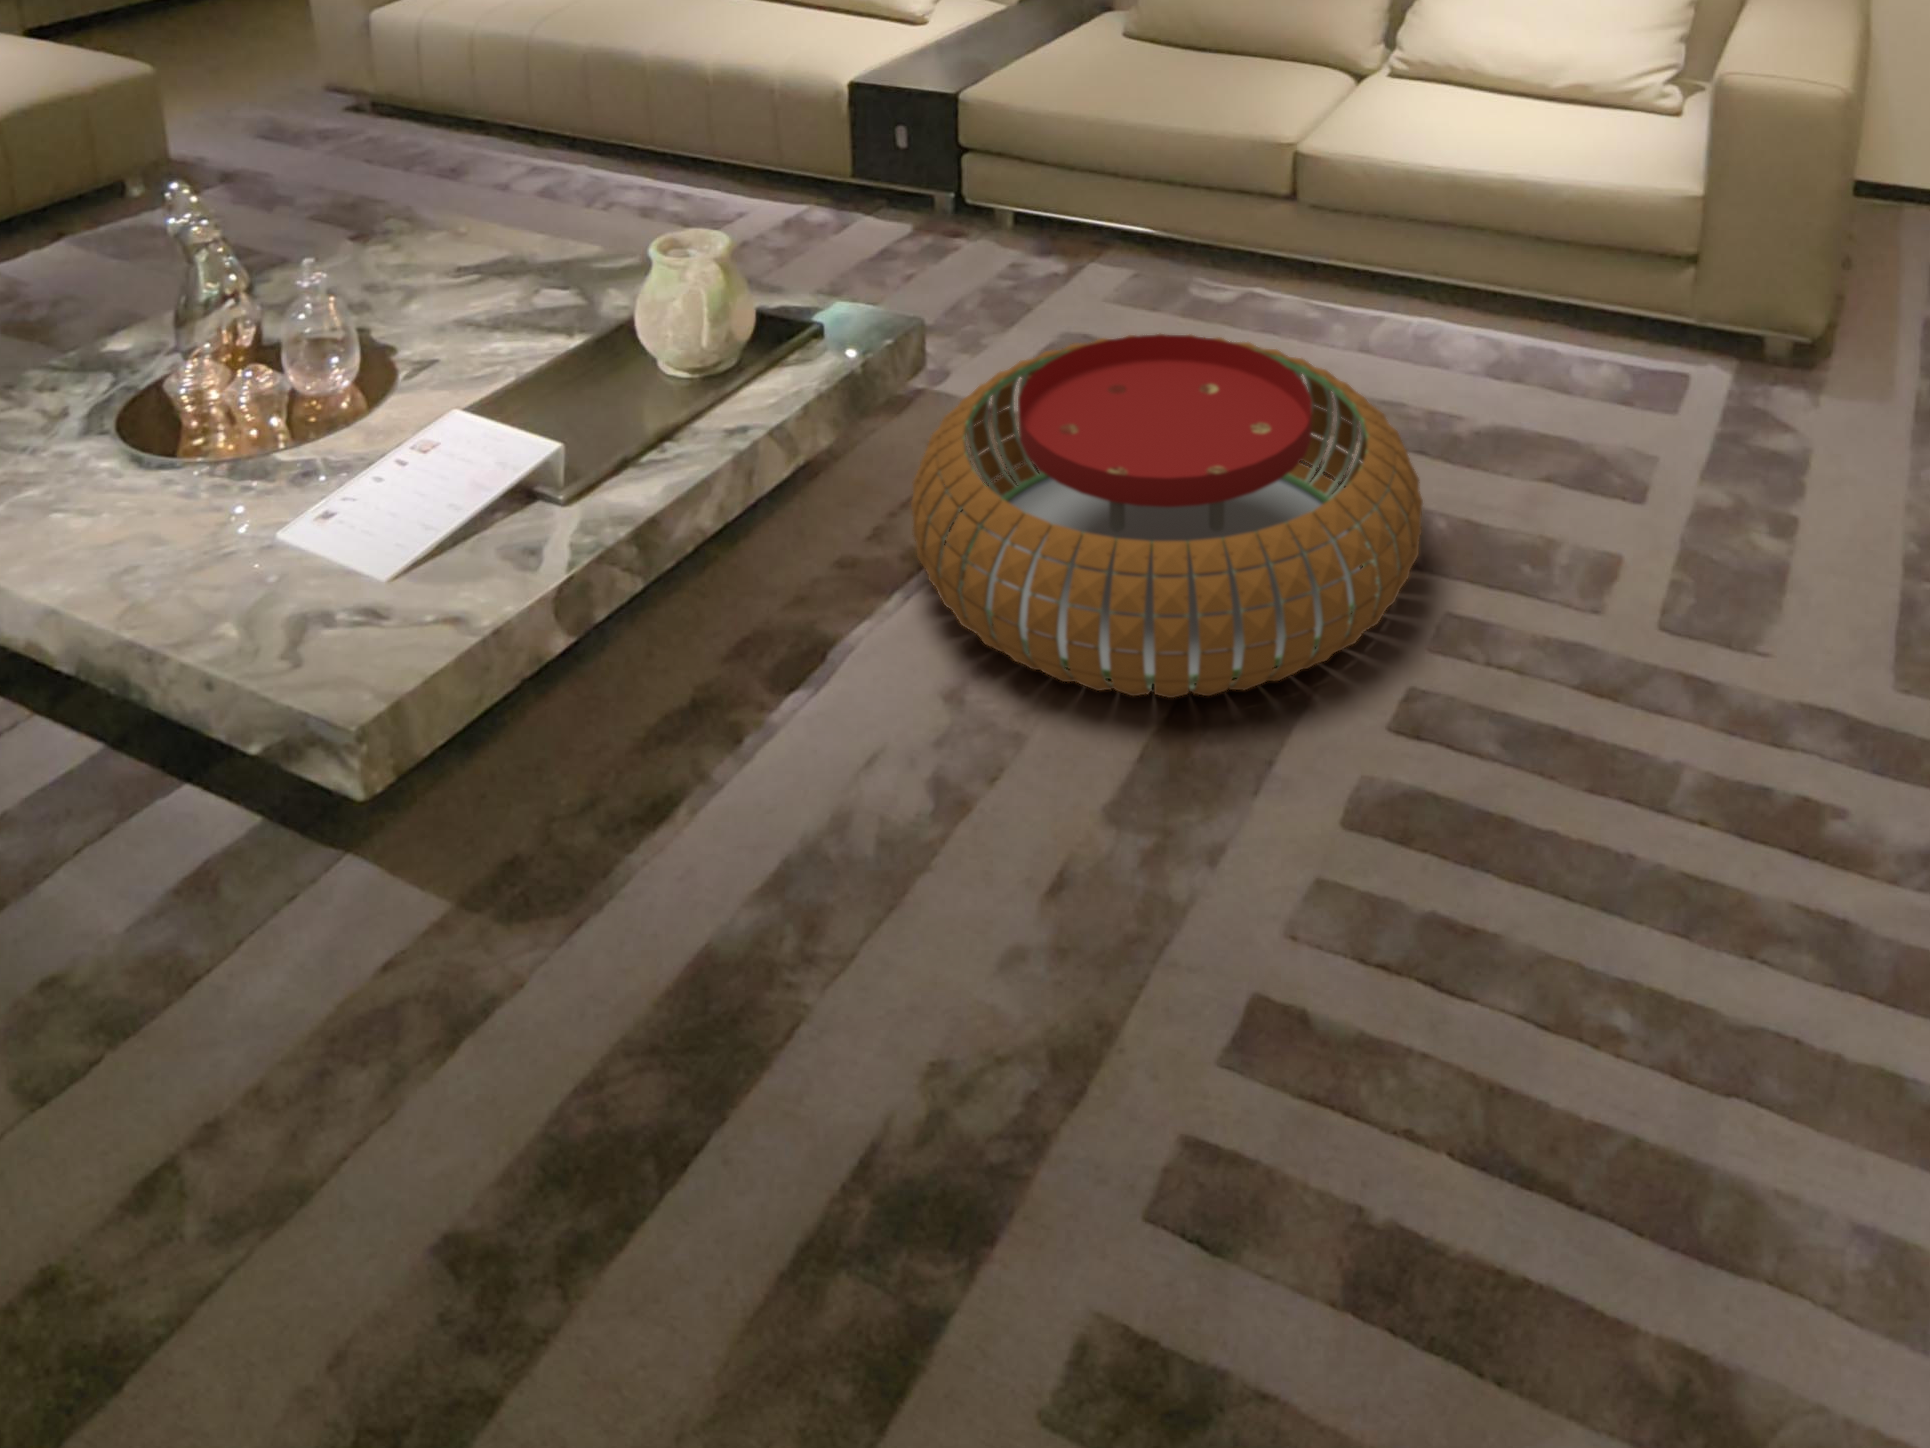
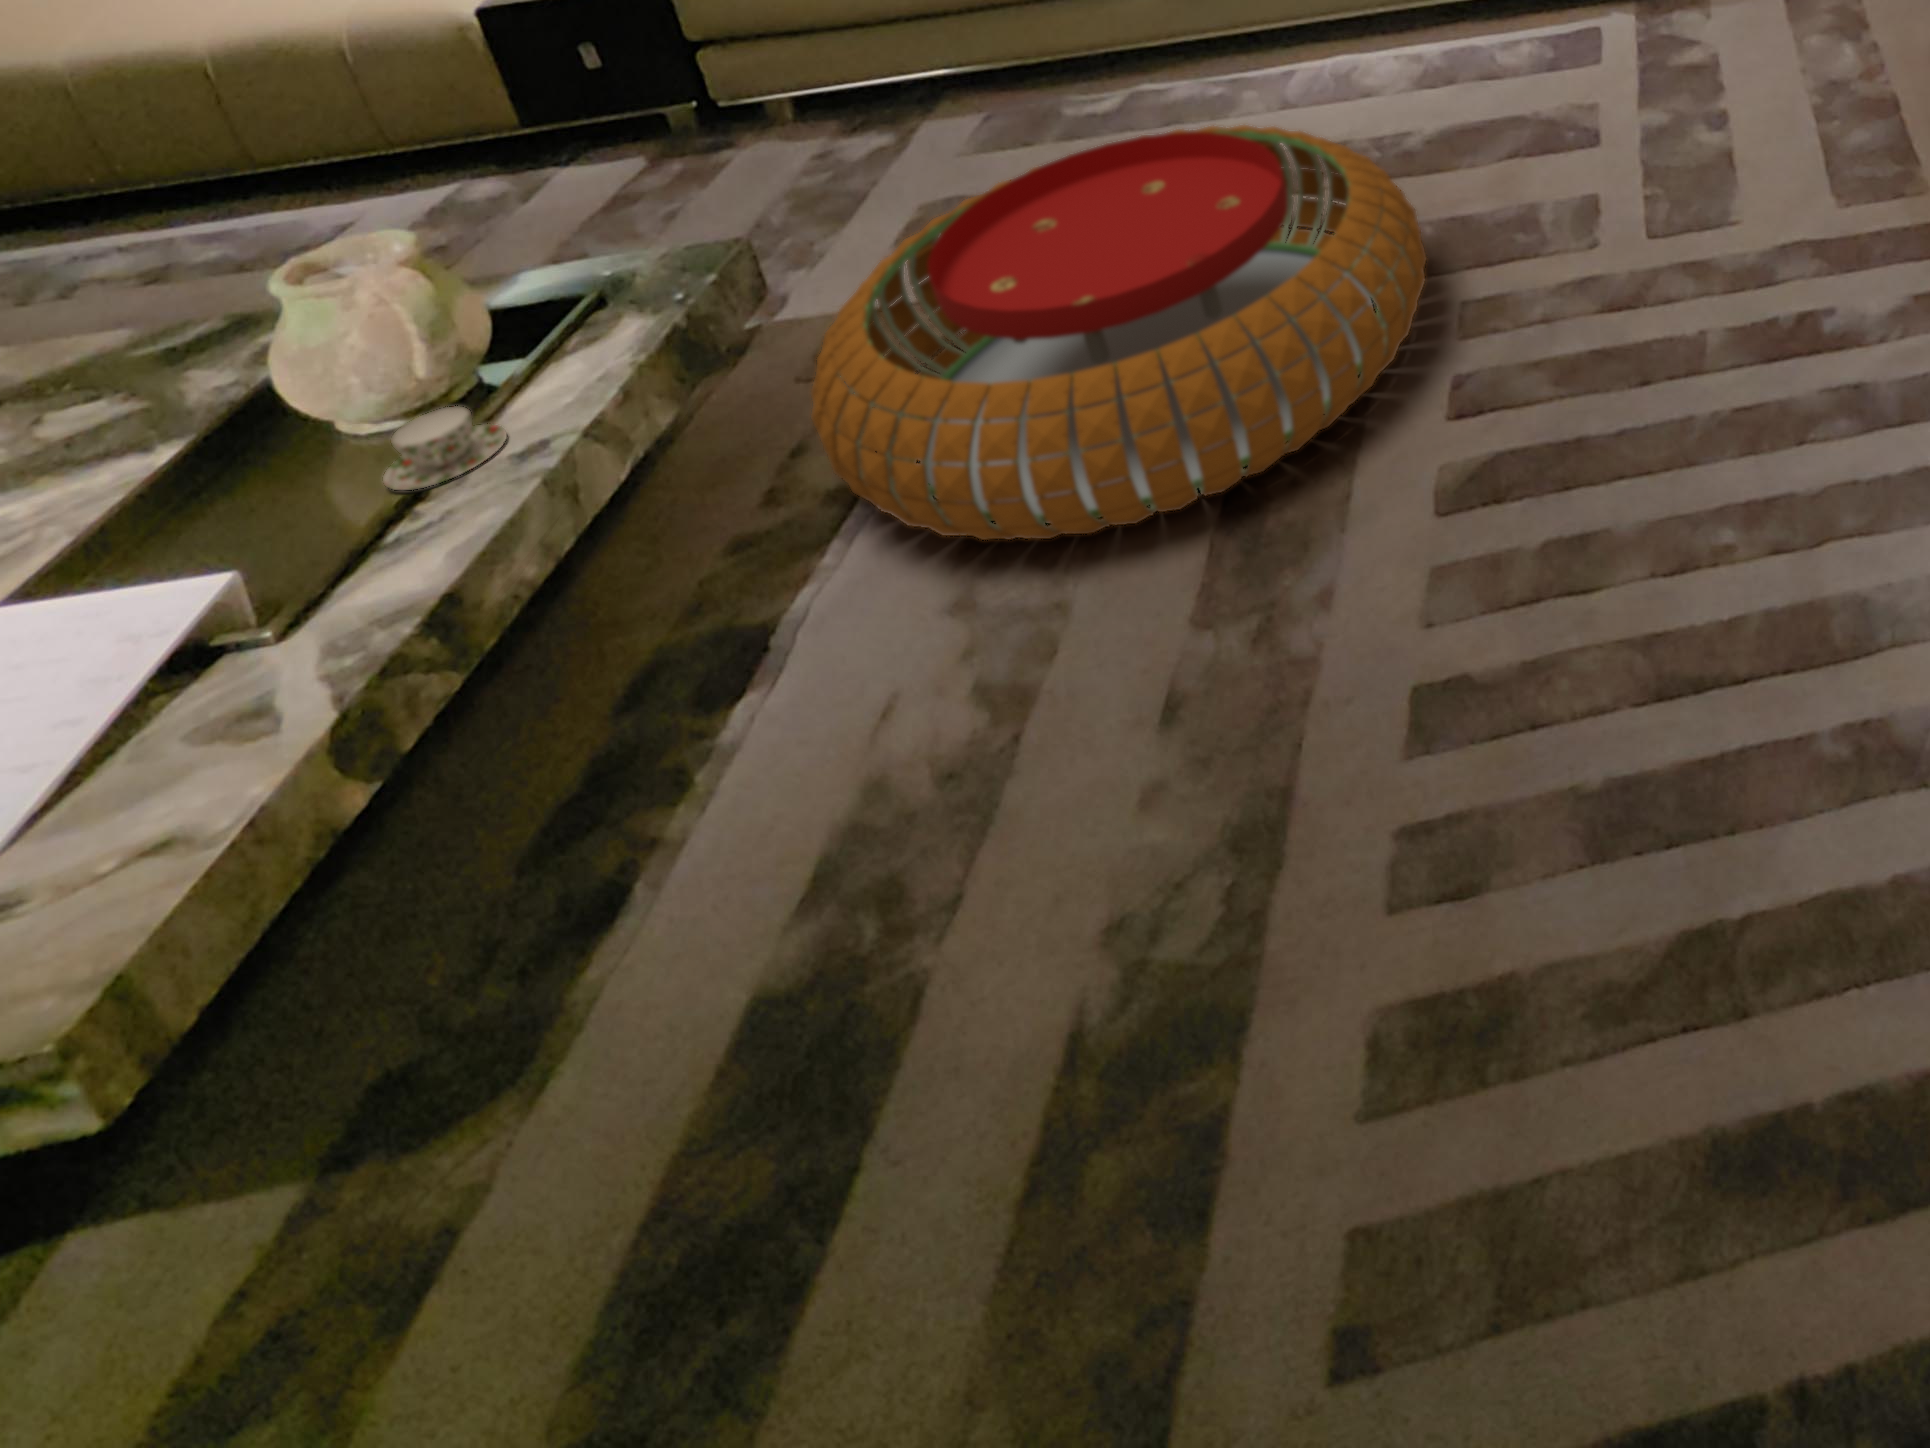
teacup: none [668,373,740,427] -> present [383,406,507,490]

